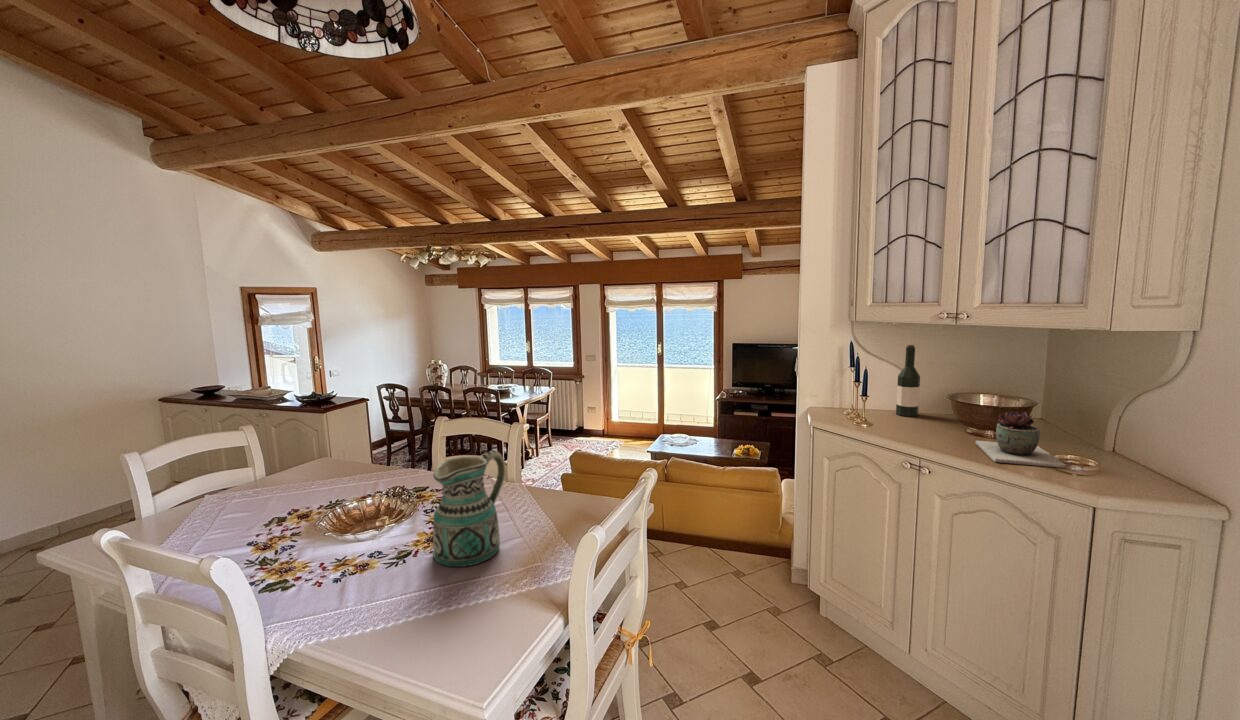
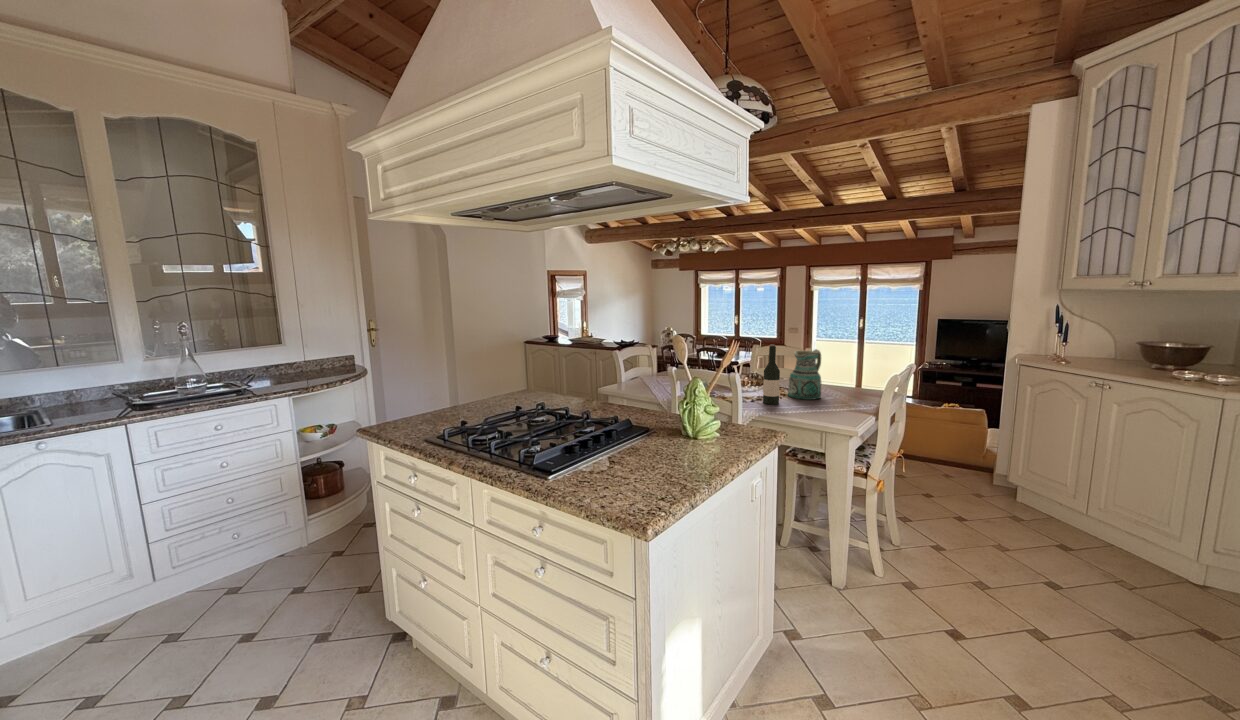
wine bottle: present [896,345,920,417] -> present [763,345,780,405]
succulent plant: present [976,412,1065,468] -> none [1150,346,1214,380]

